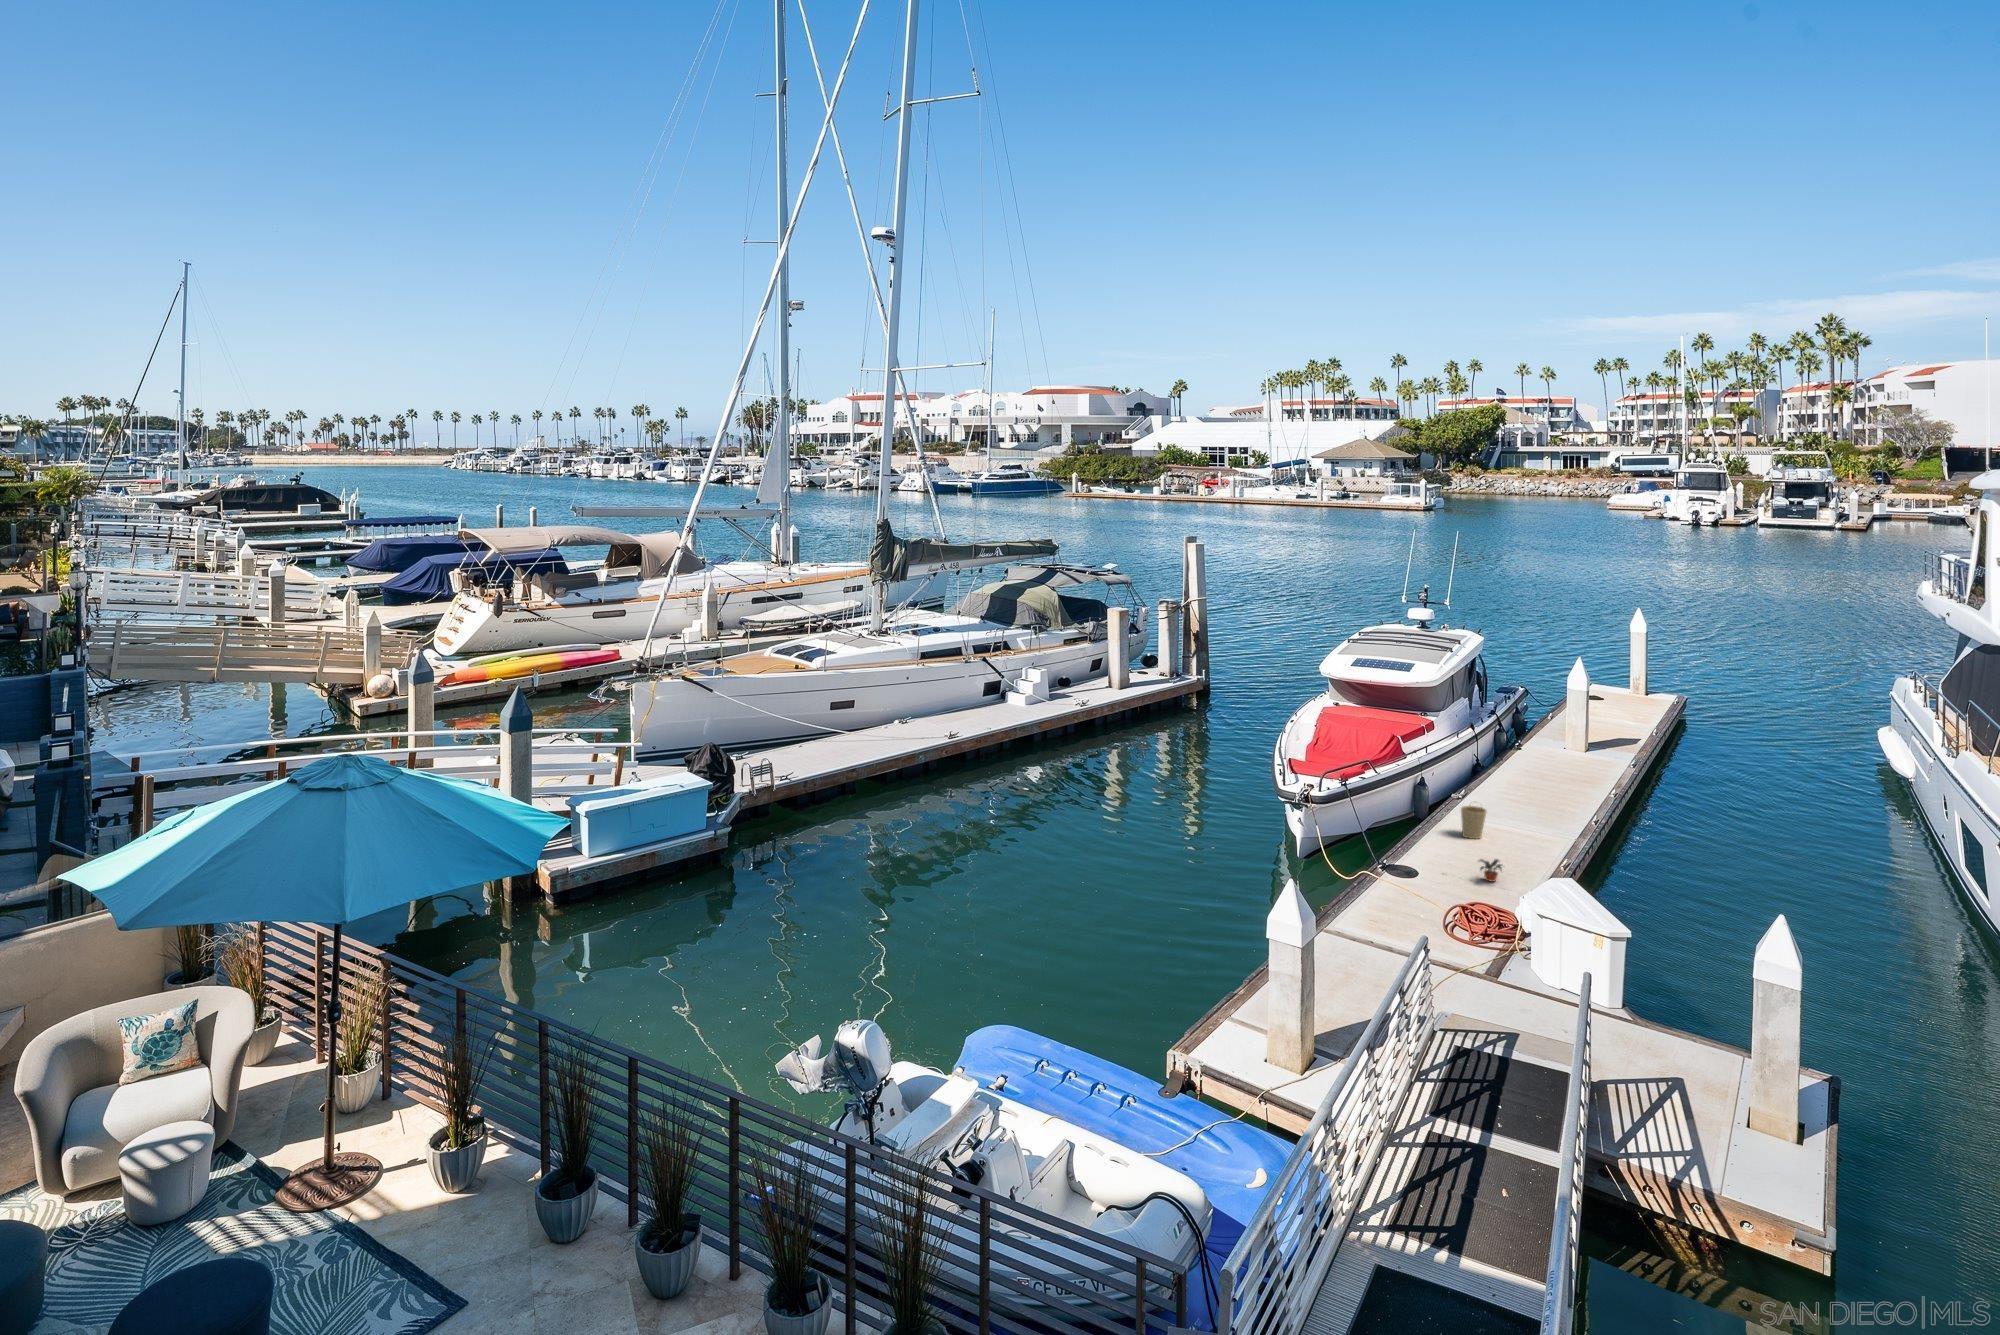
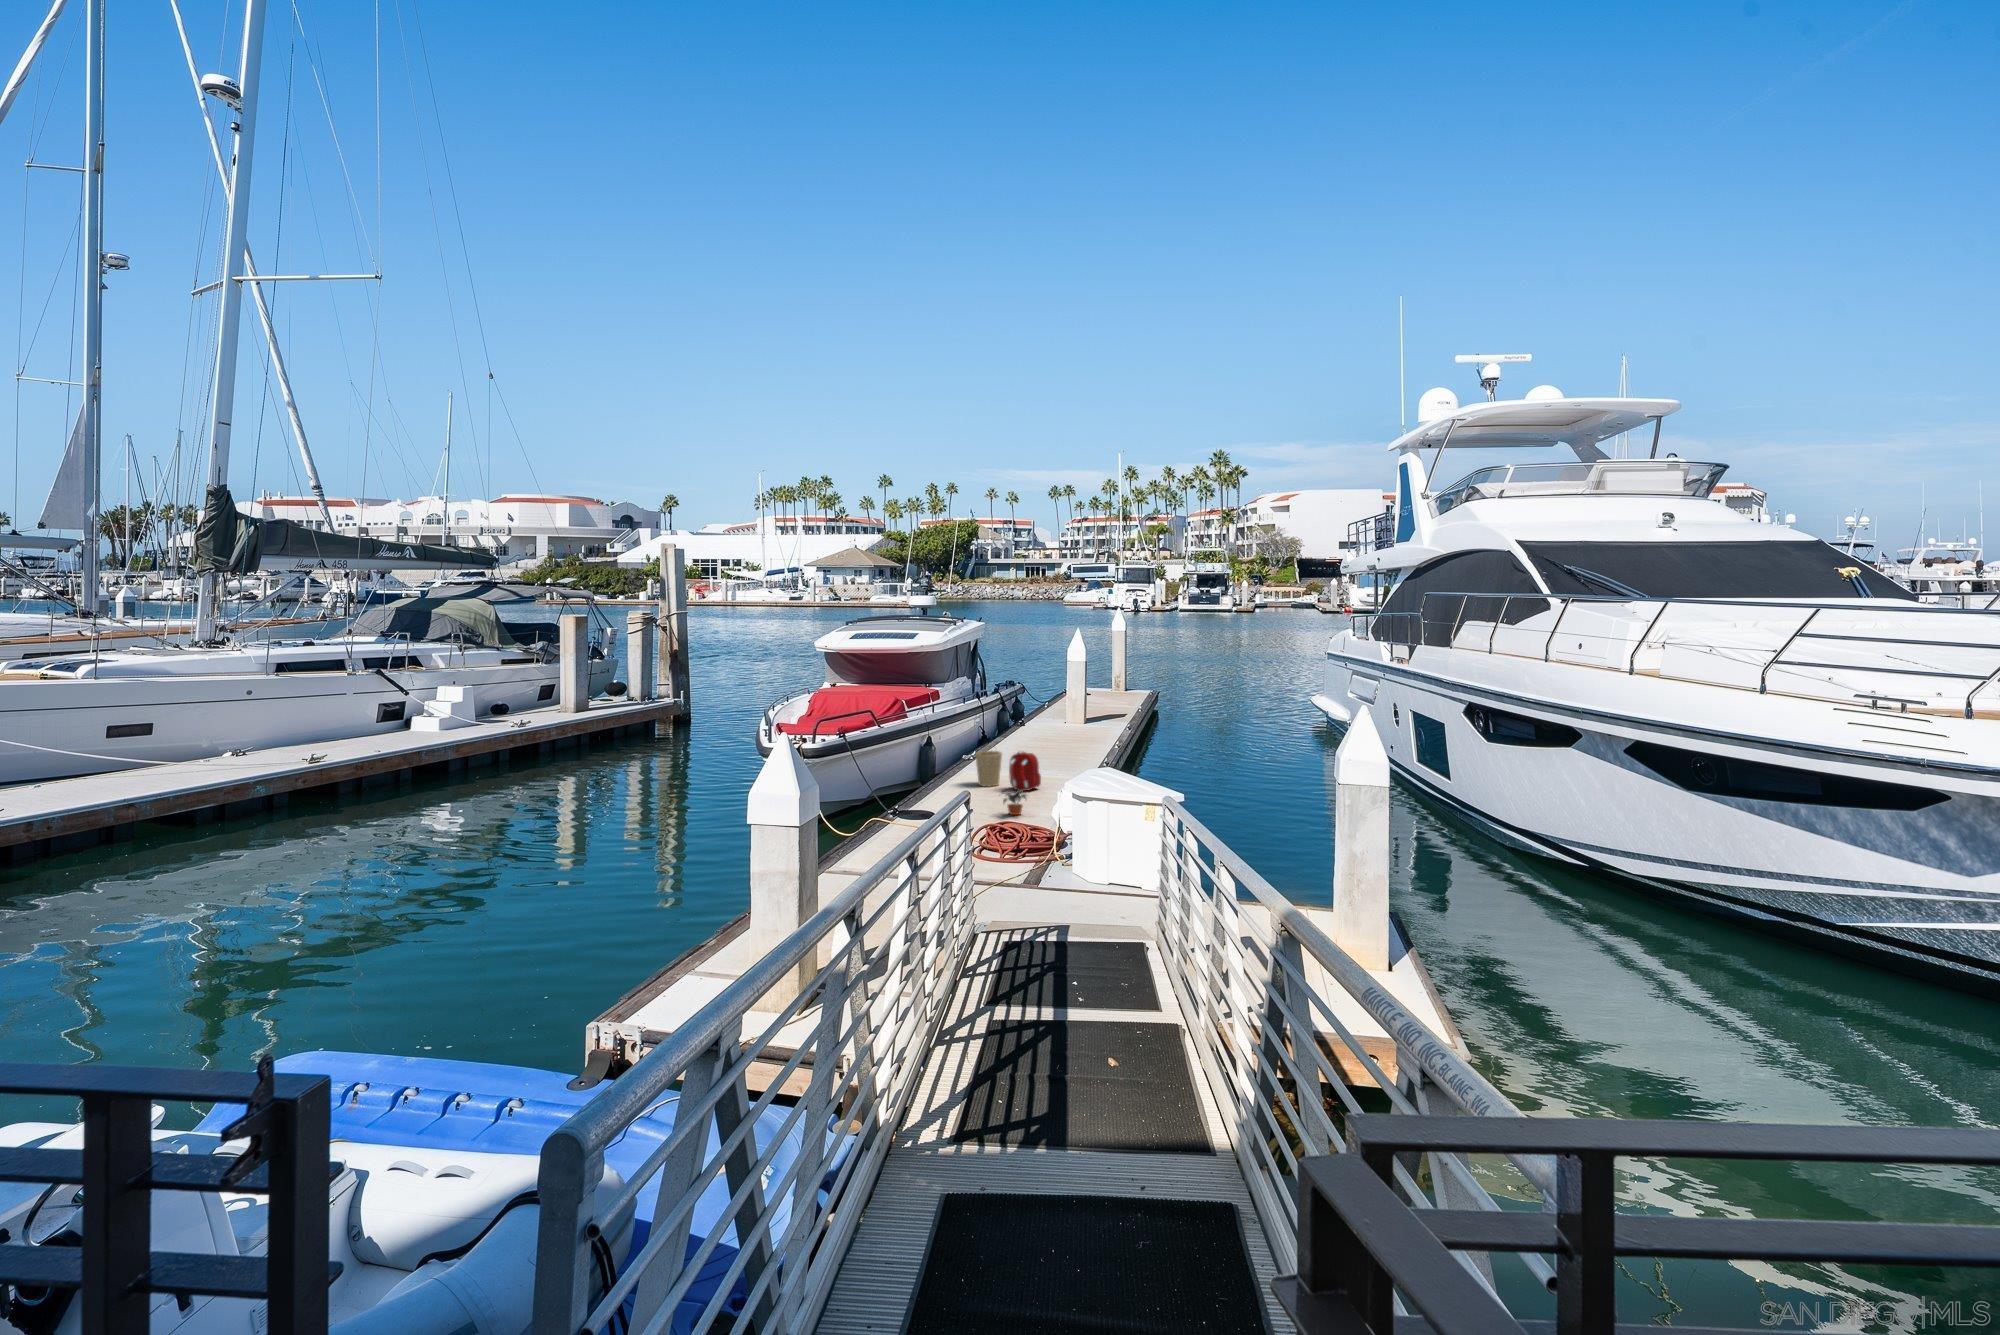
backpack: none [1491,815,1521,850] -> present [1009,752,1041,791]

